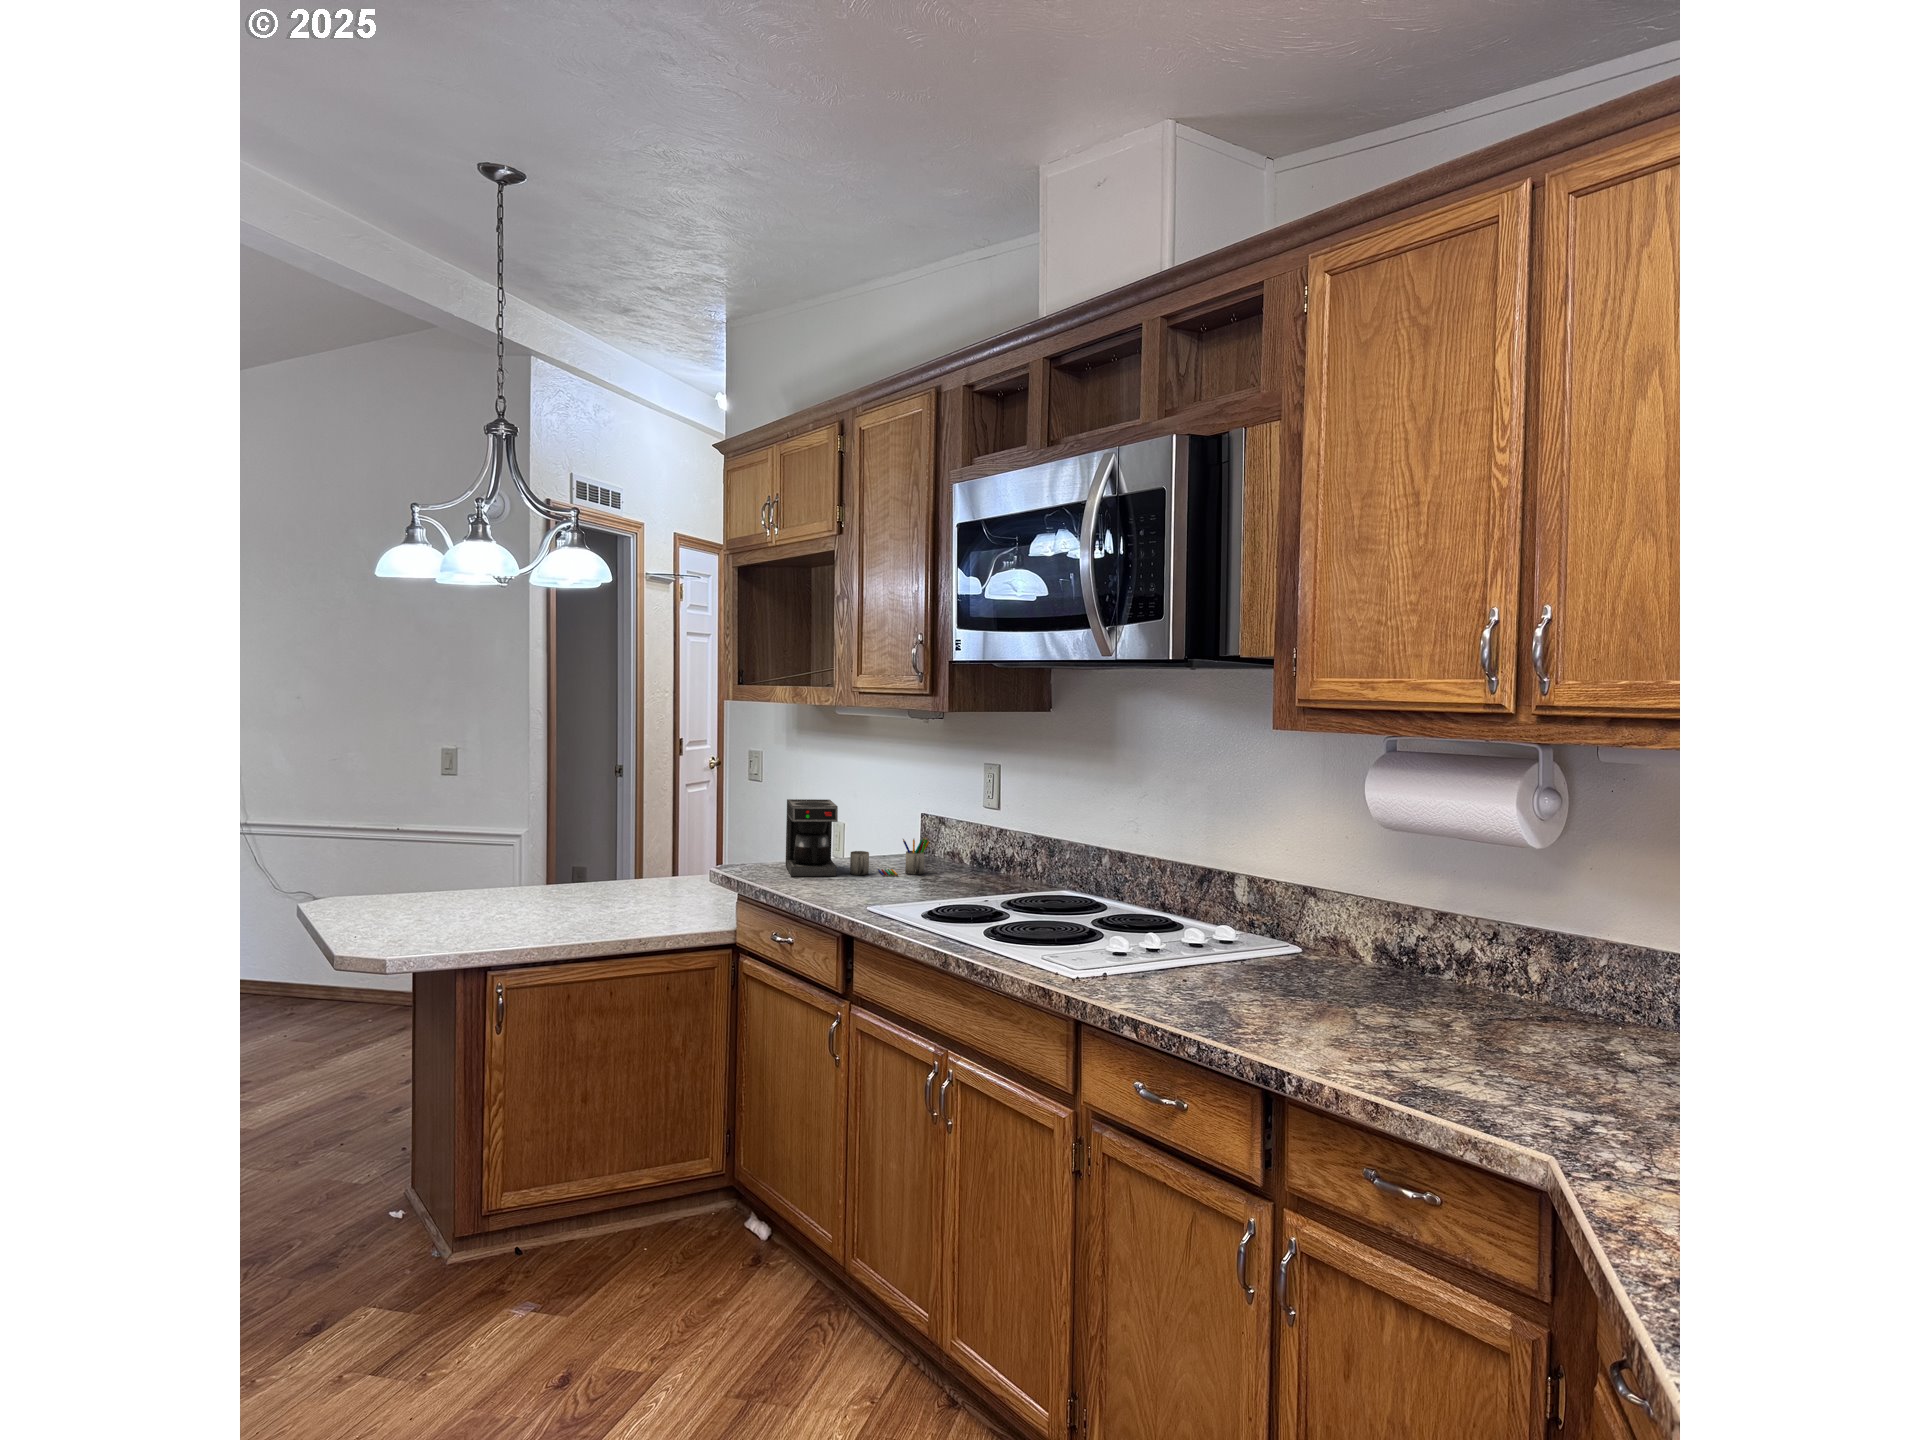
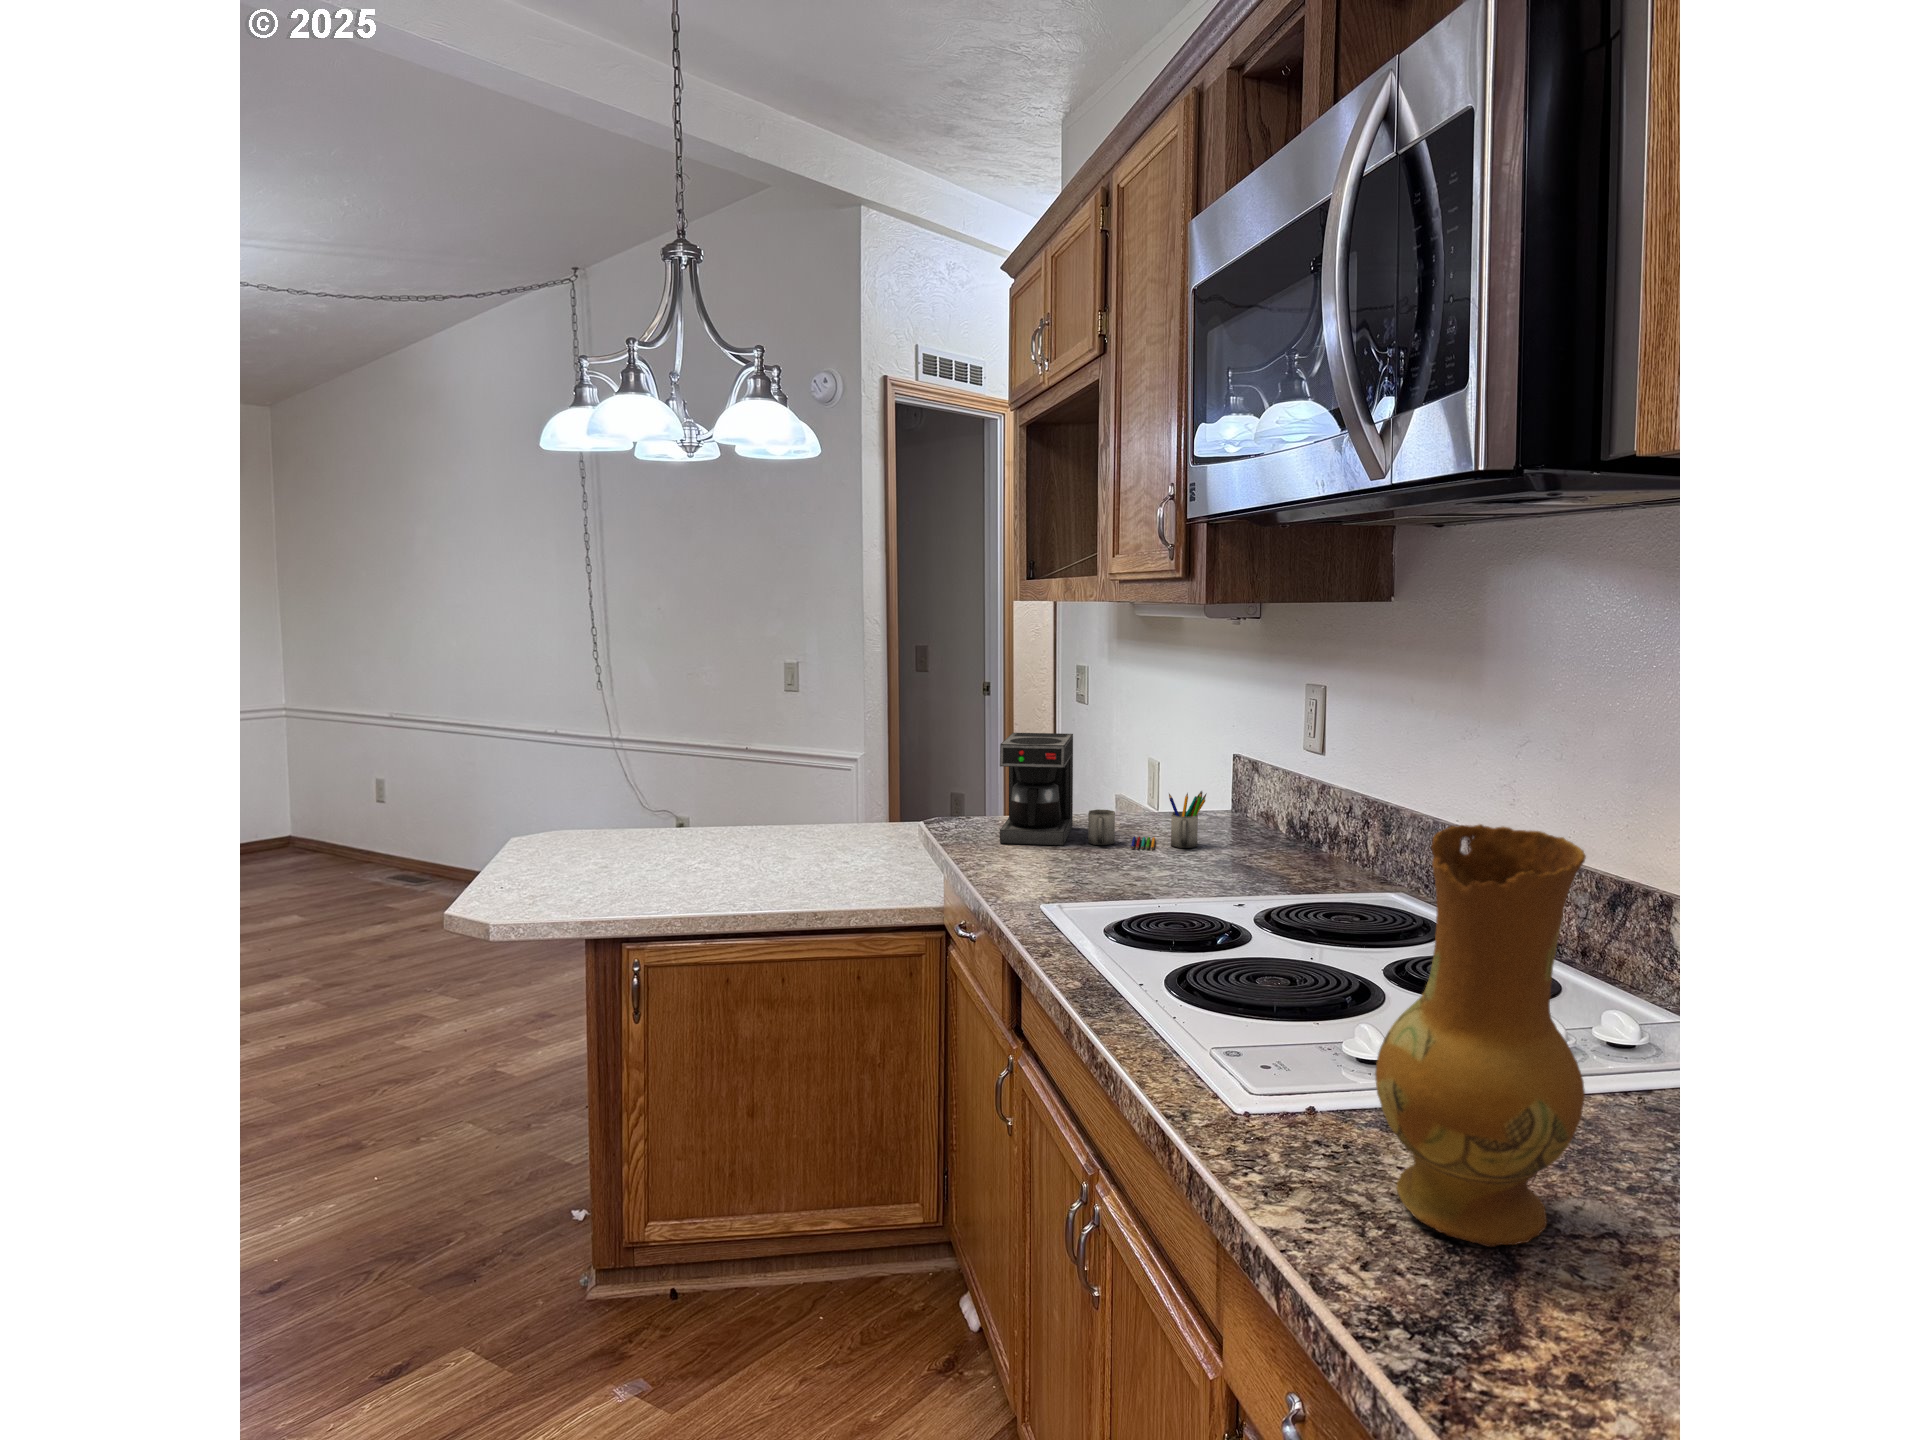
ceramic jug: none [1158,818,1248,1005] -> present [1375,824,1586,1247]

